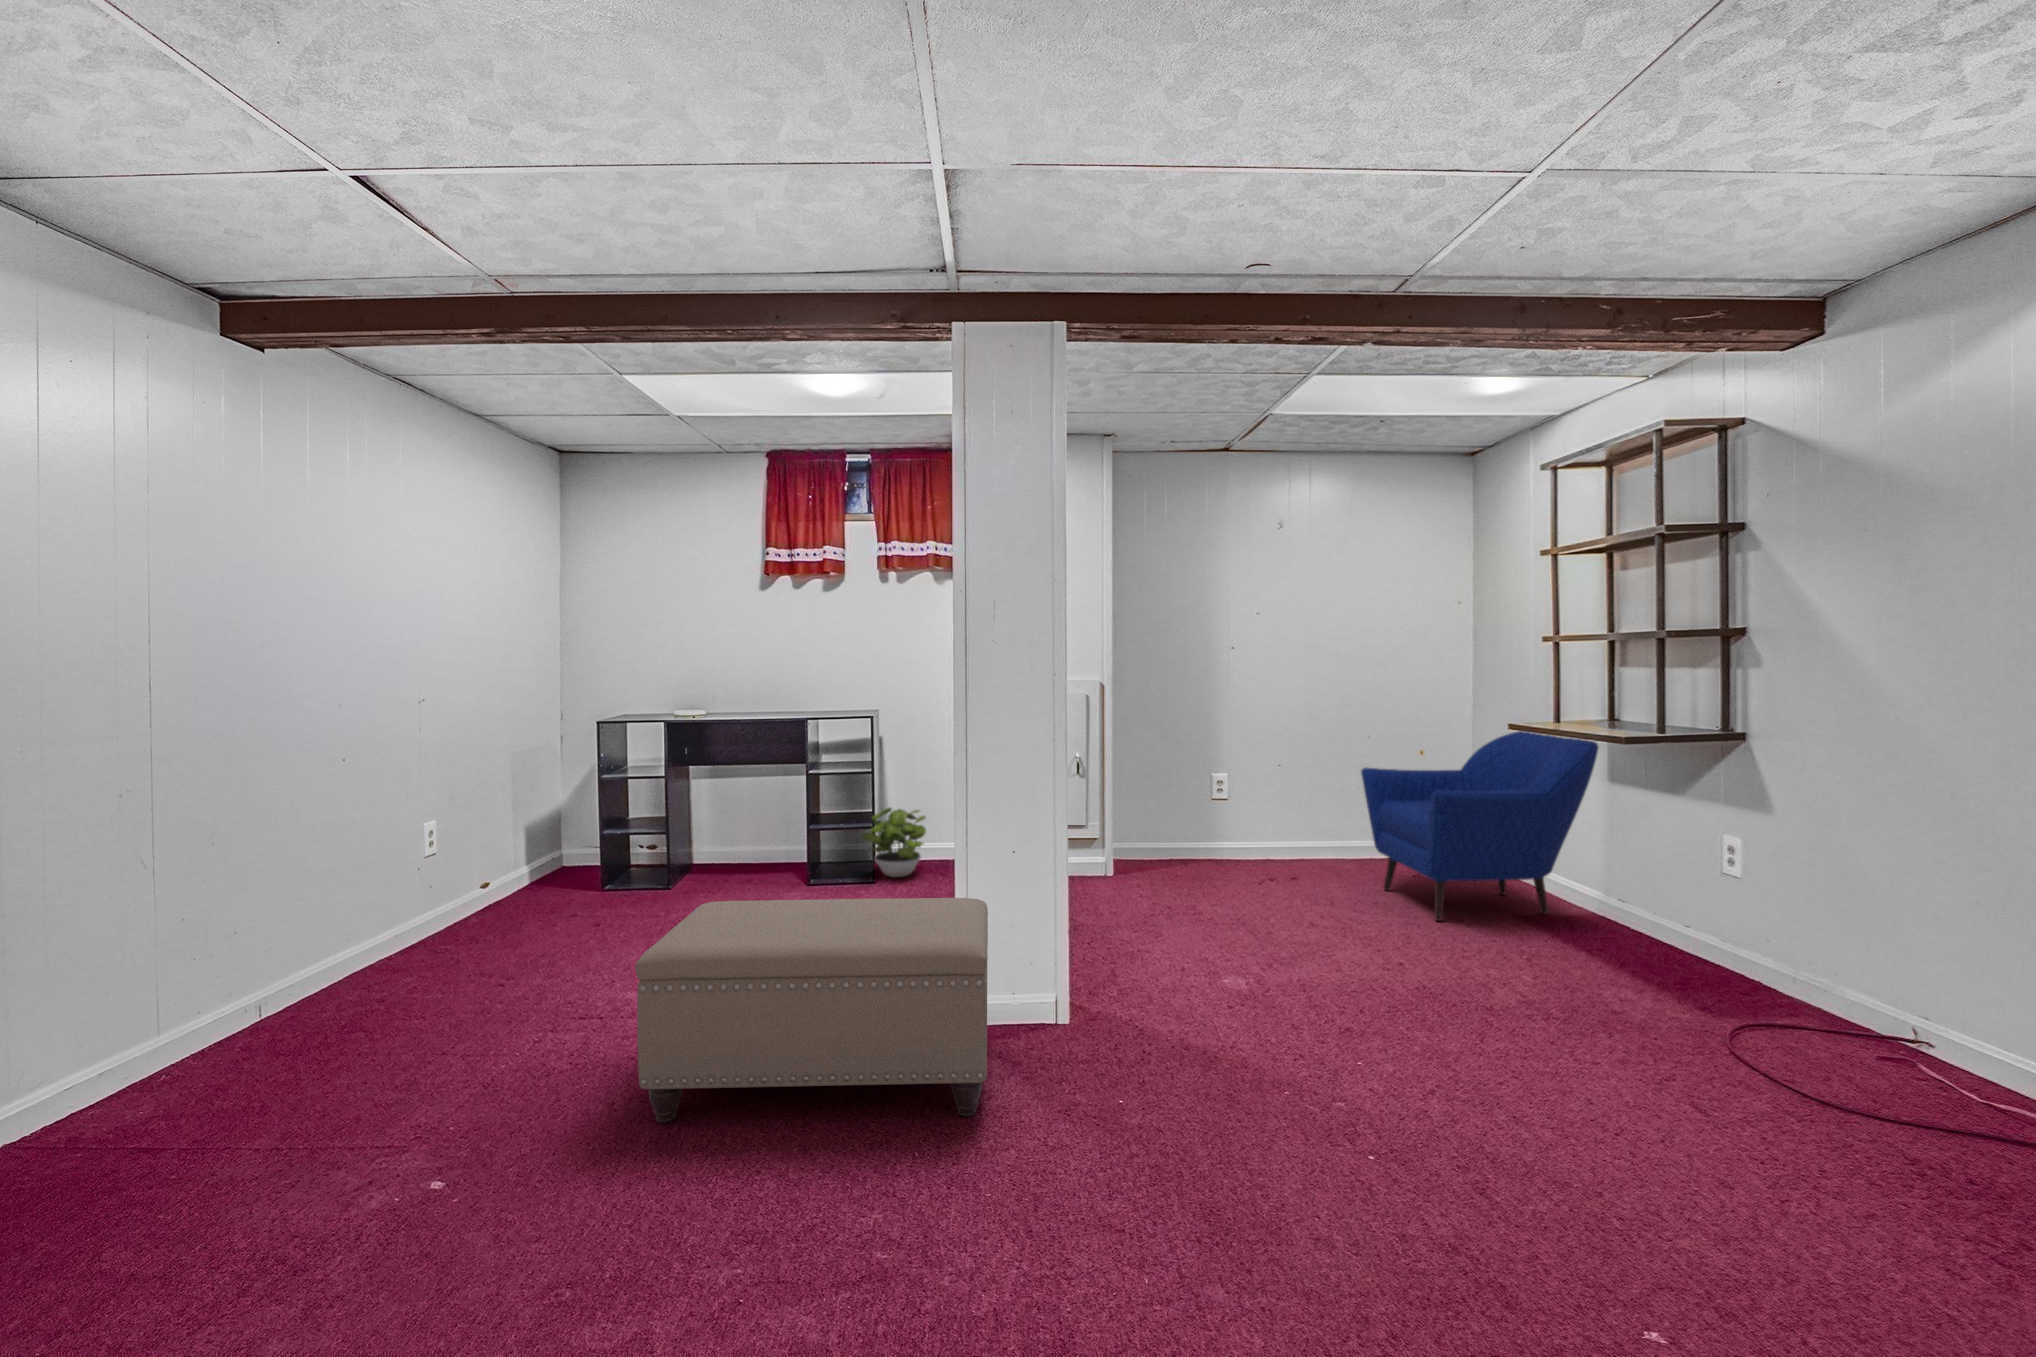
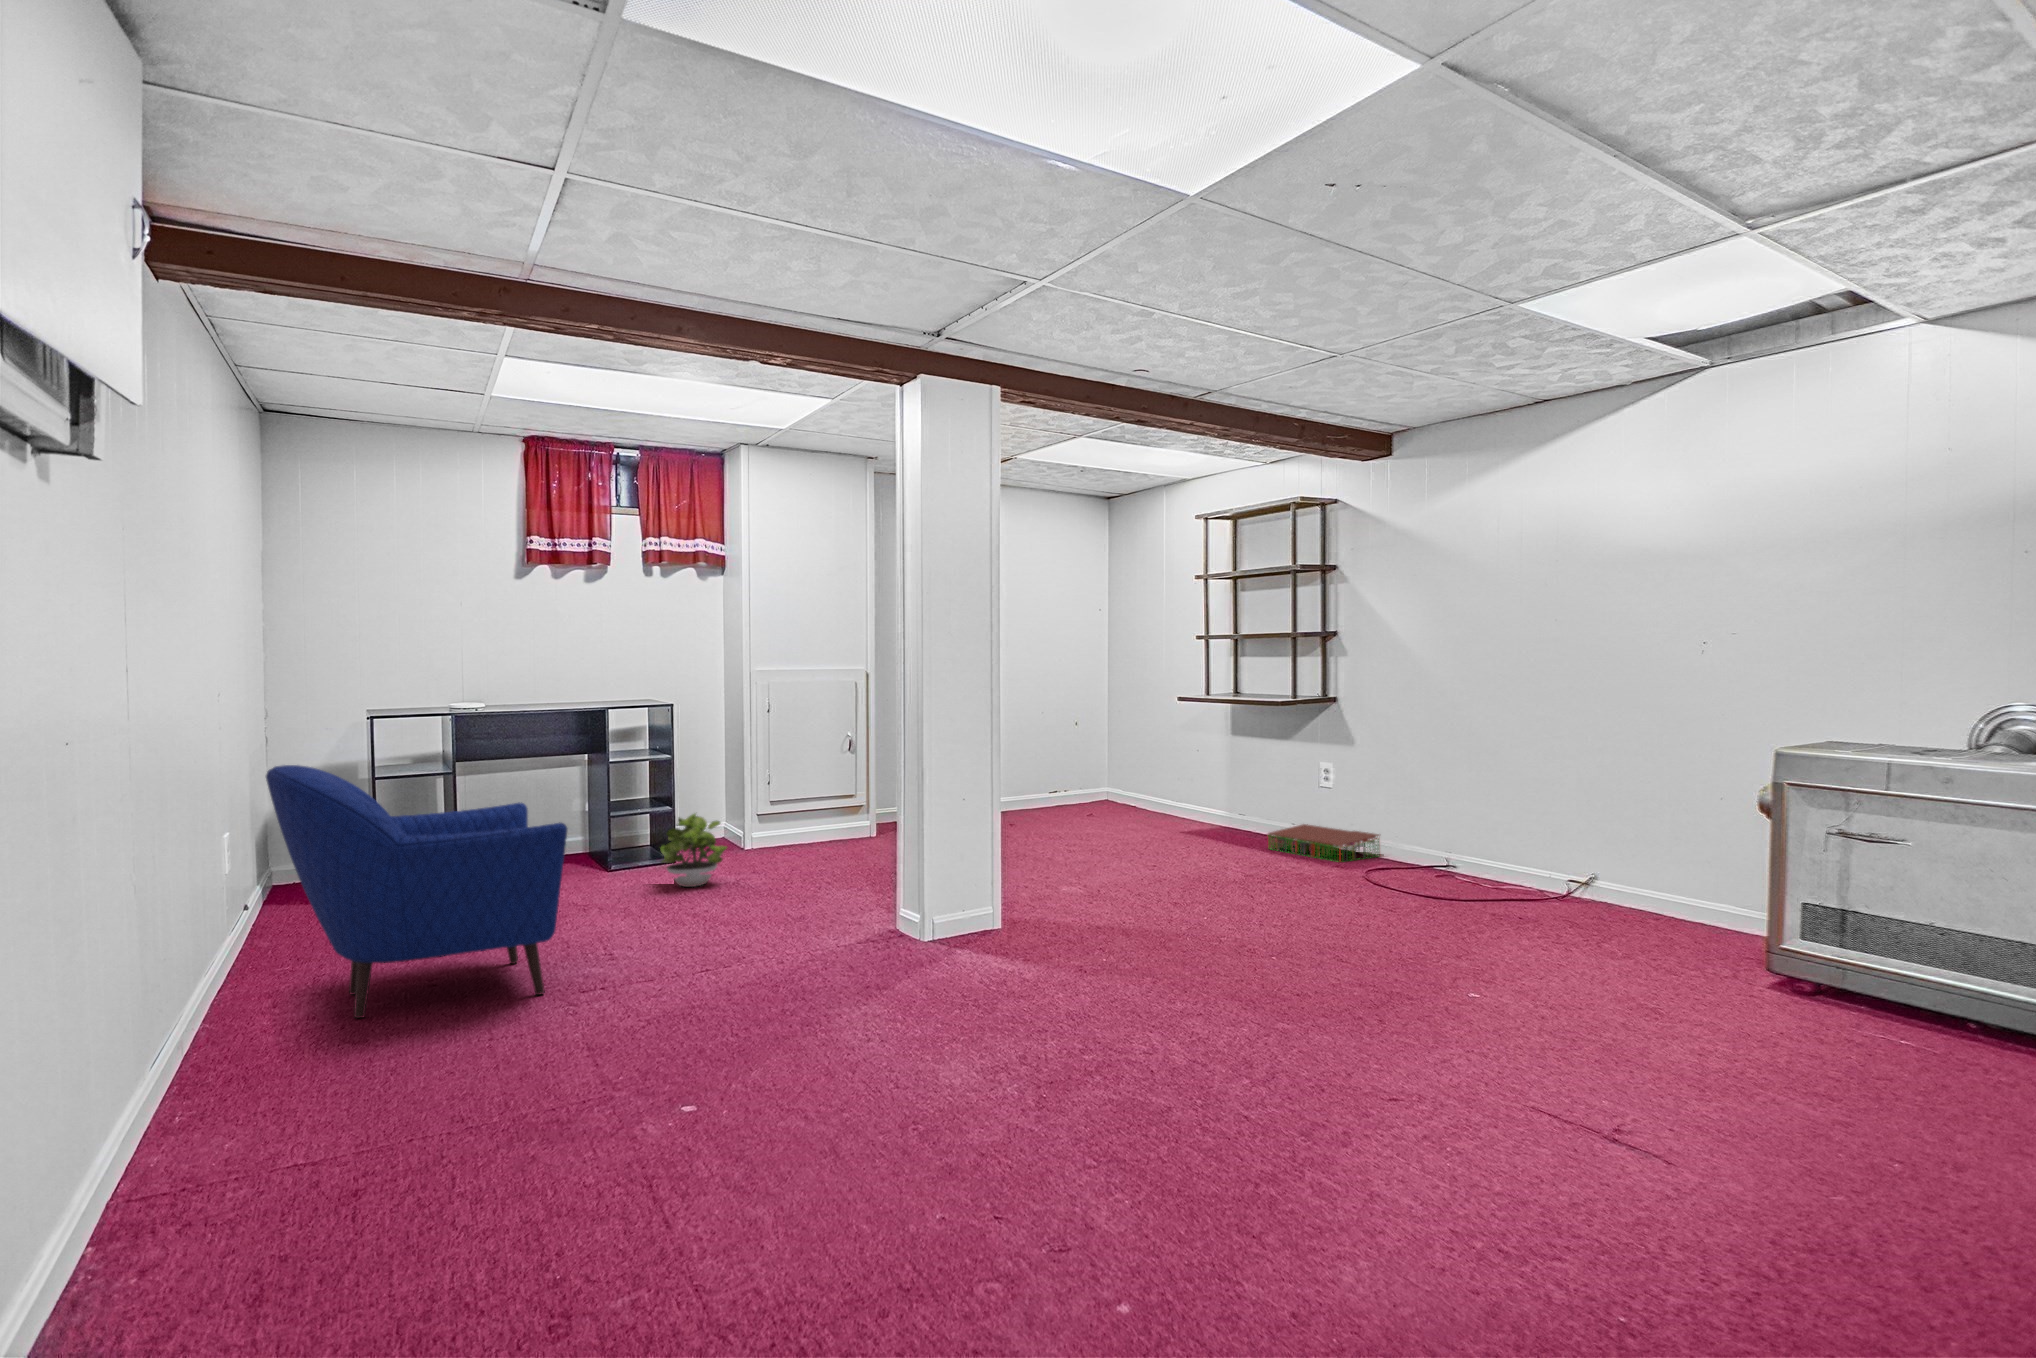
armchair: present [1361,731,1598,921] -> present [266,765,567,1018]
ottoman: present [635,898,988,1123] -> none [801,832,1081,1011]
storage bin: none [1601,921,1804,1007] -> present [1268,824,1379,861]

